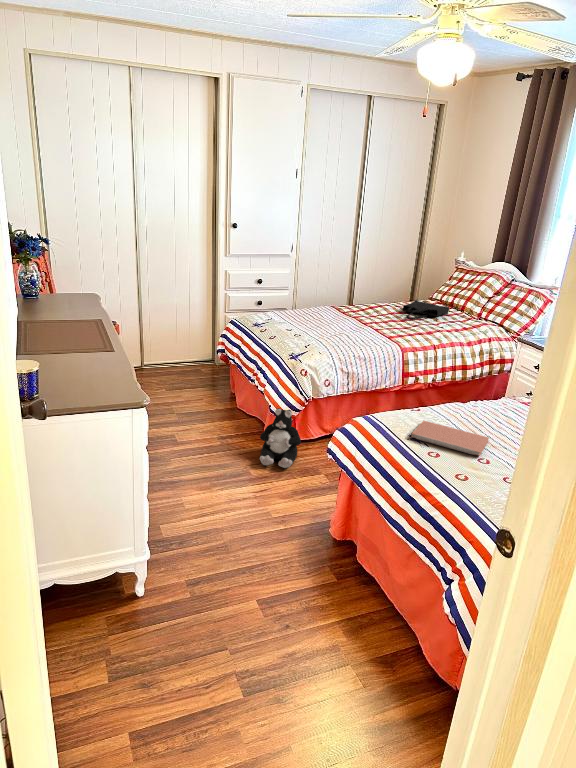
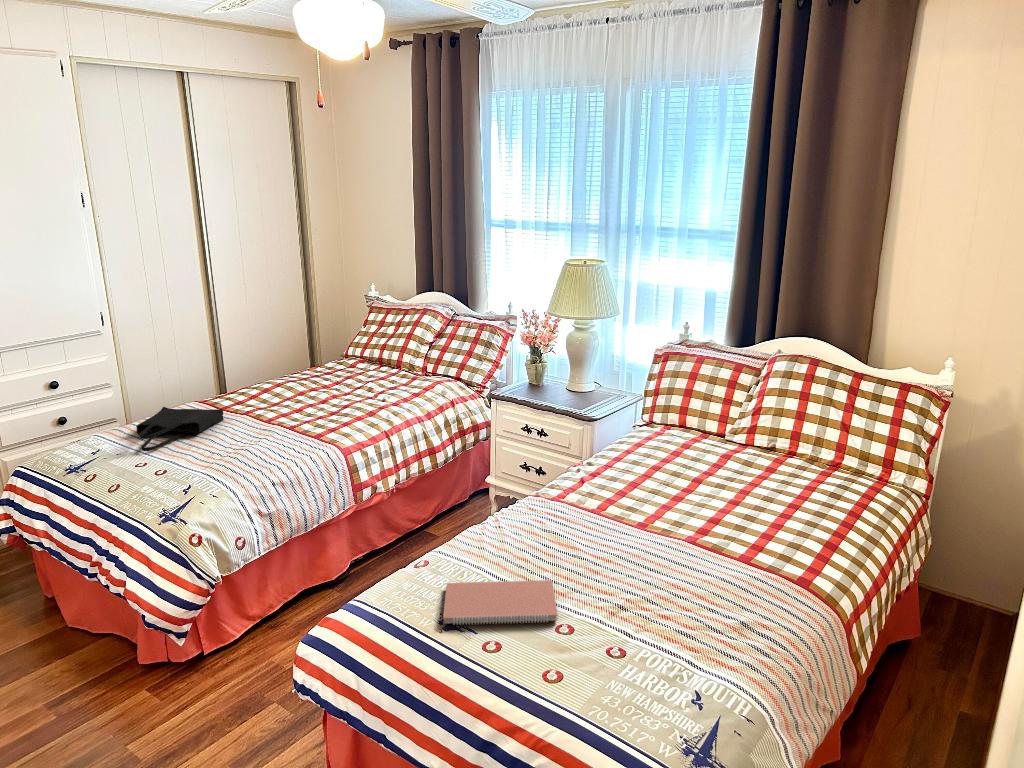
tote bag: present [403,300,449,319] -> present [137,407,224,451]
plush toy: present [260,408,301,468] -> none [136,612,218,730]

